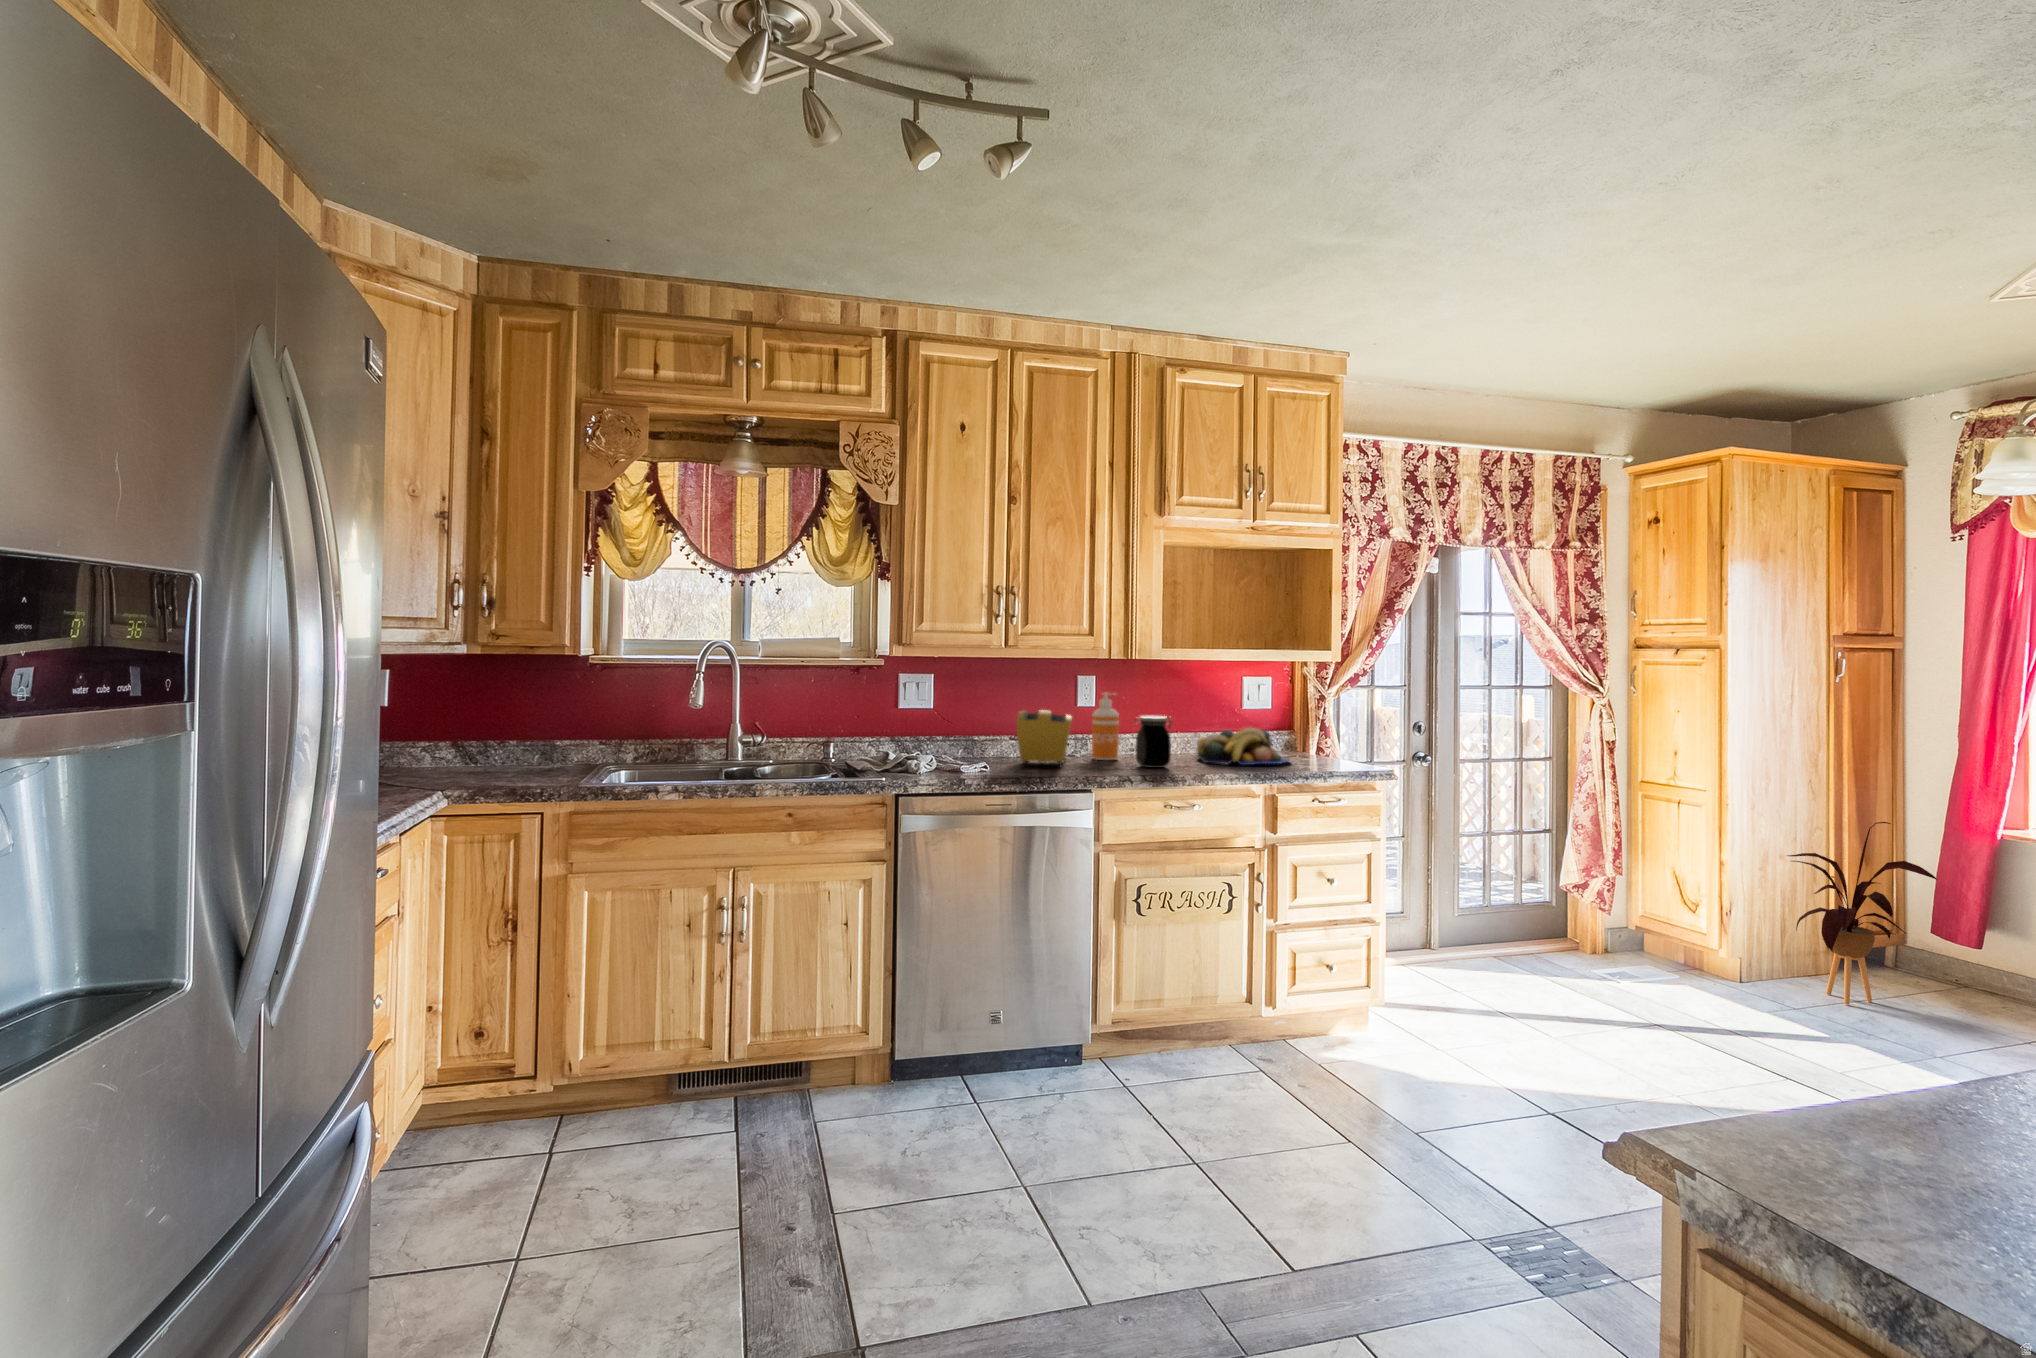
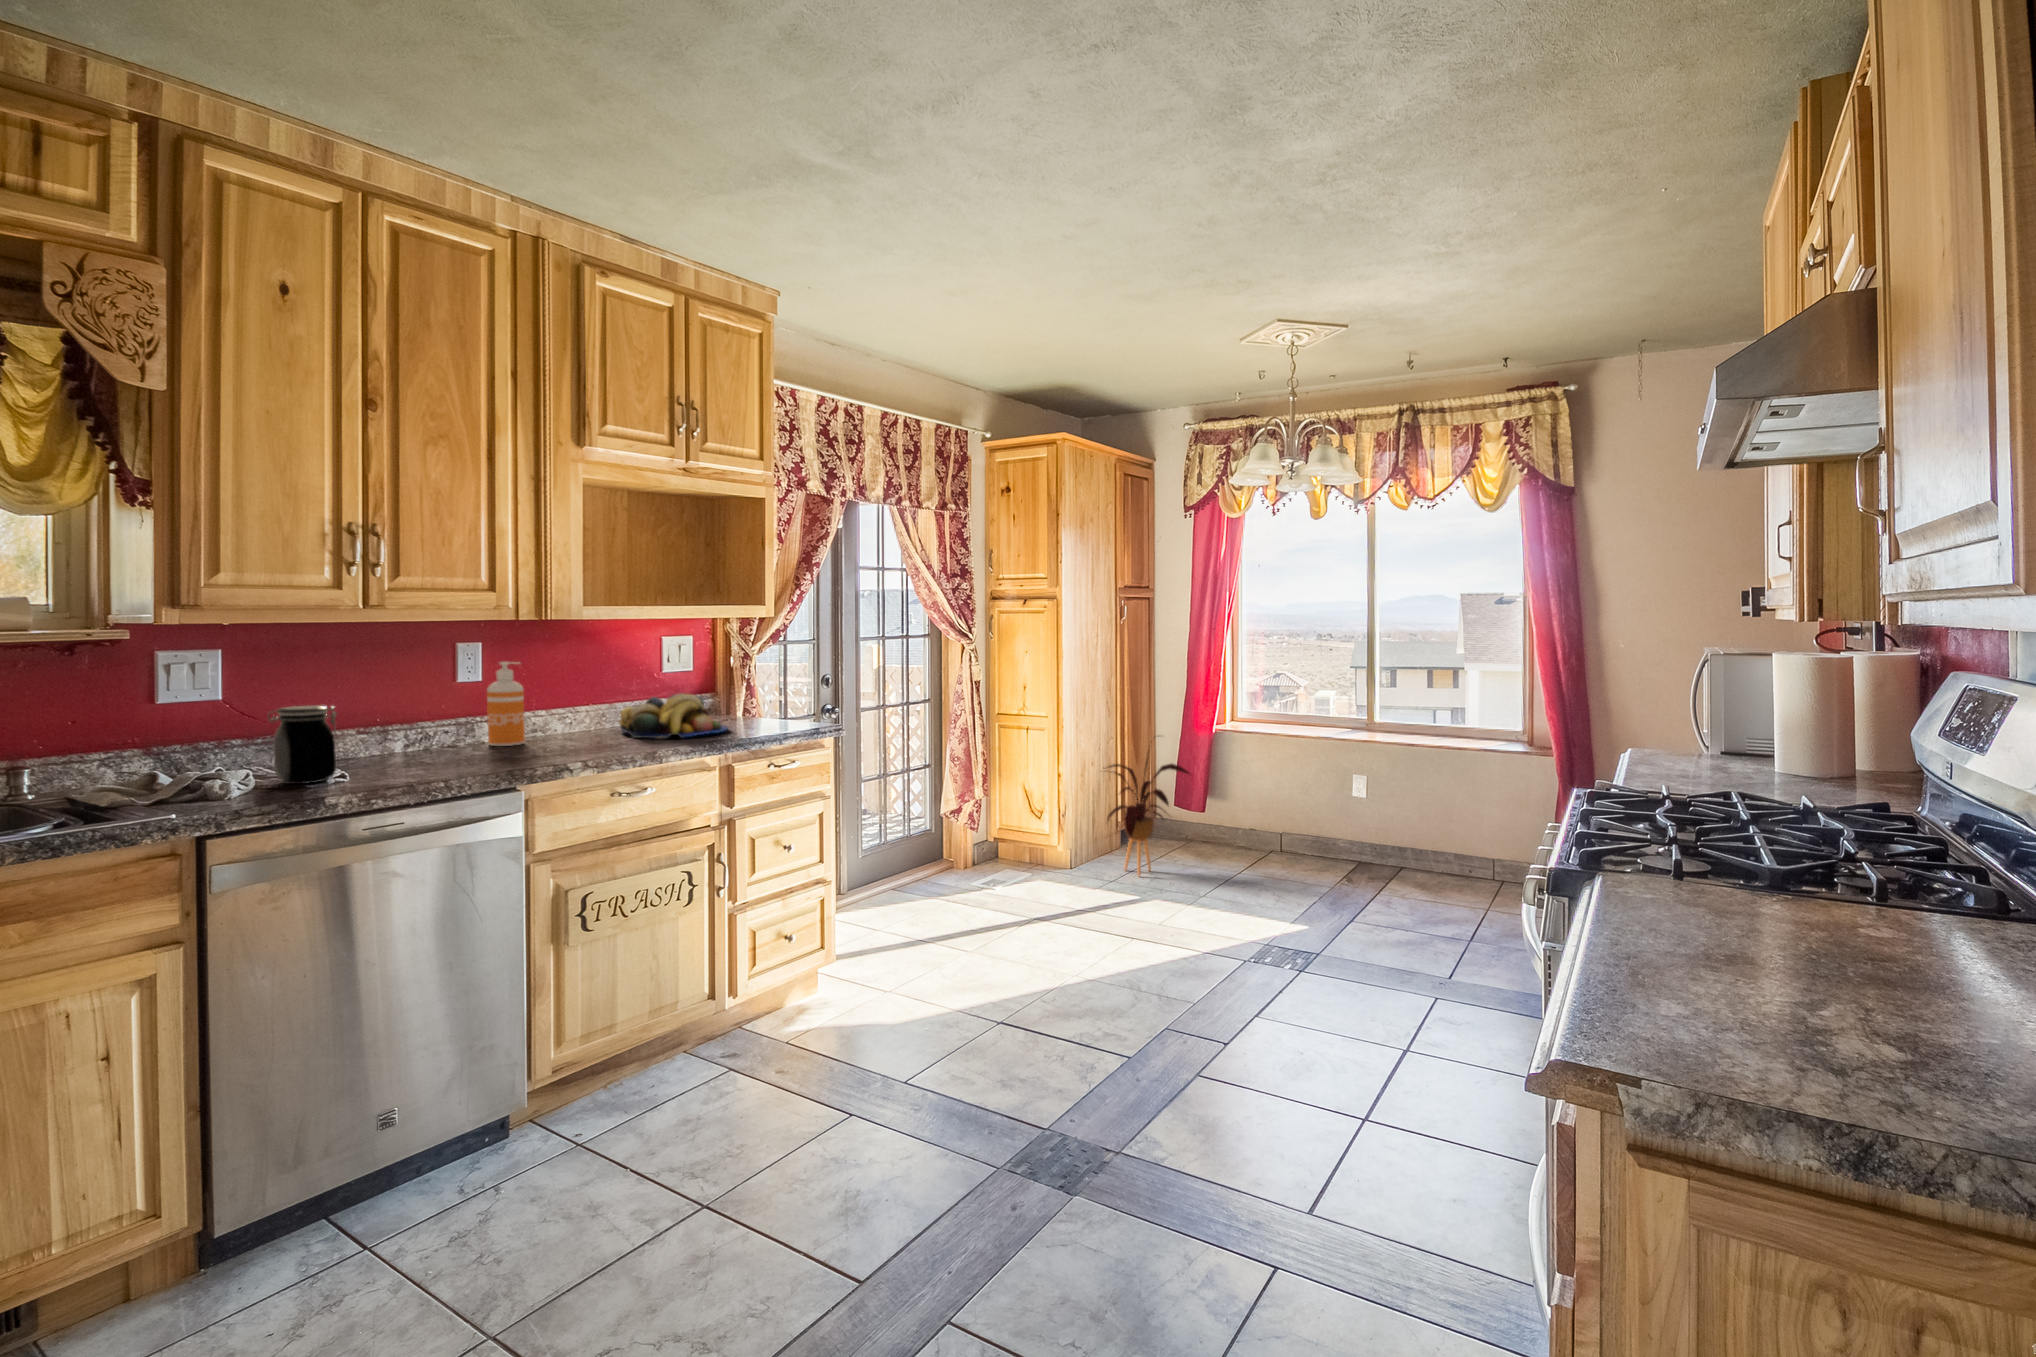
toaster: present [1017,710,1072,767] -> none [386,690,471,769]
jar: present [1135,716,1172,768] -> present [268,706,337,784]

